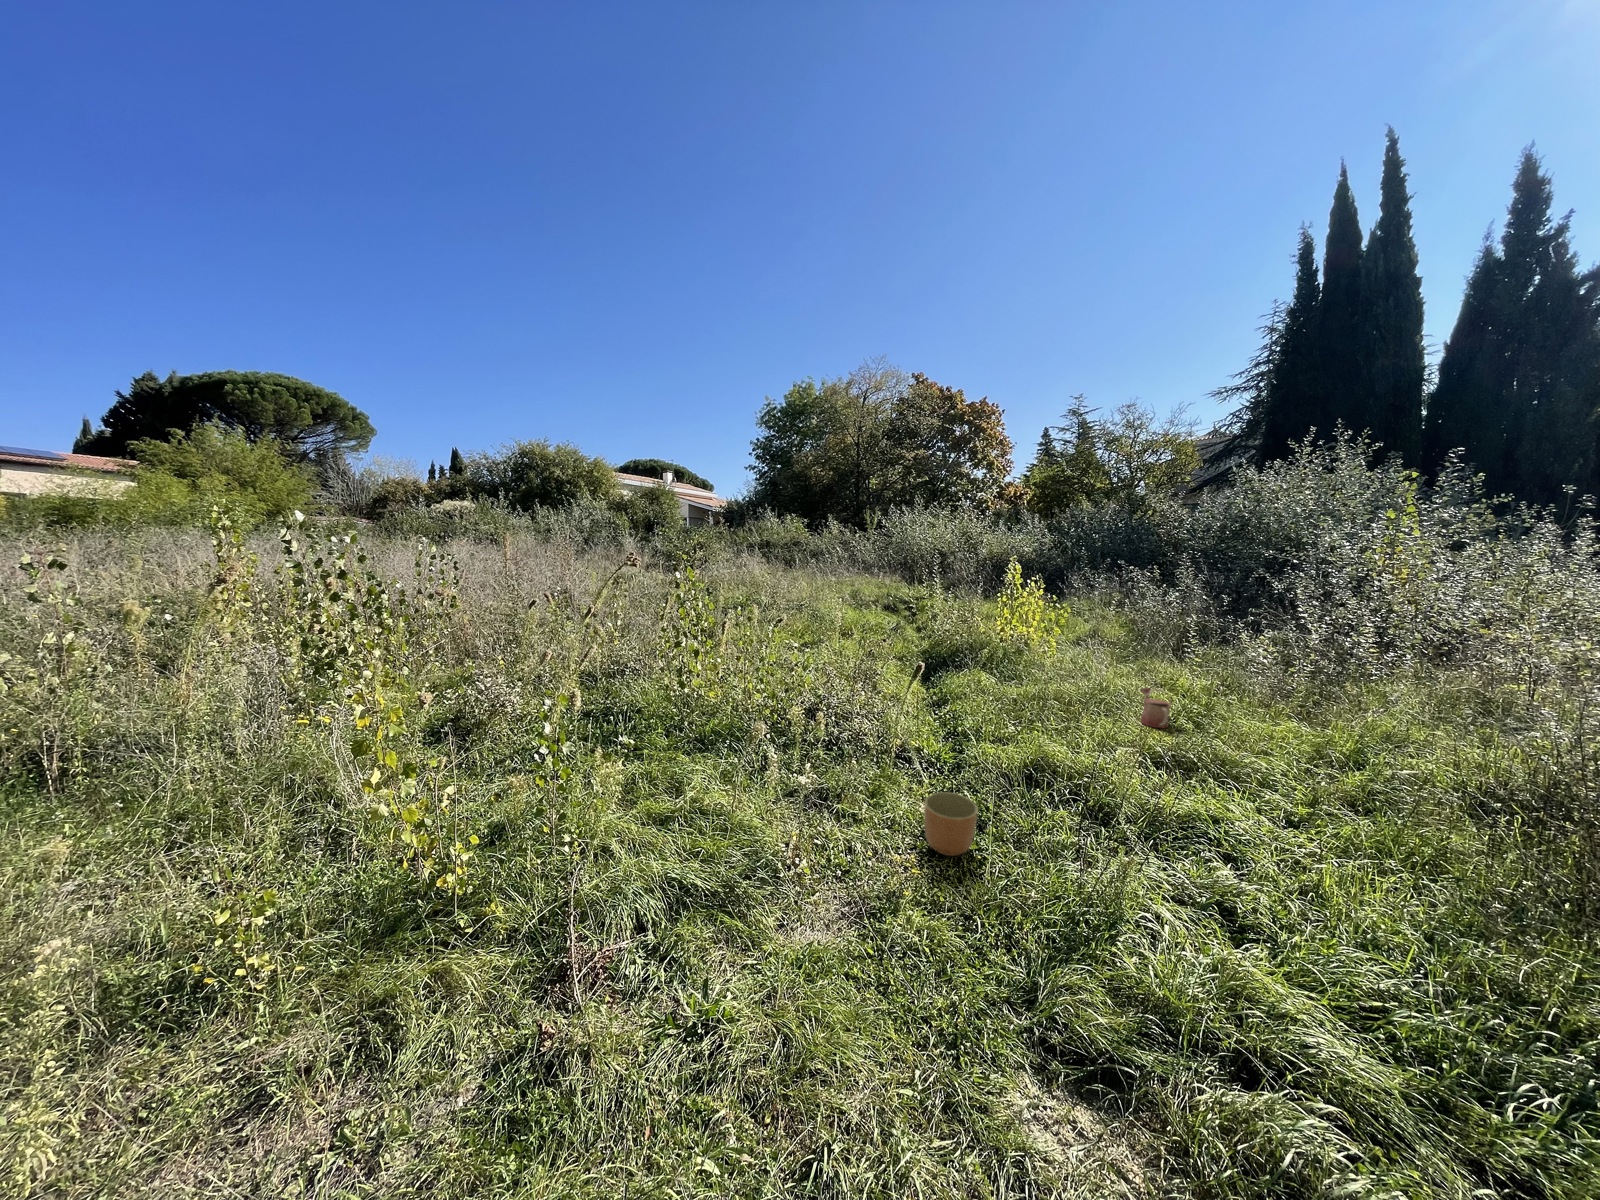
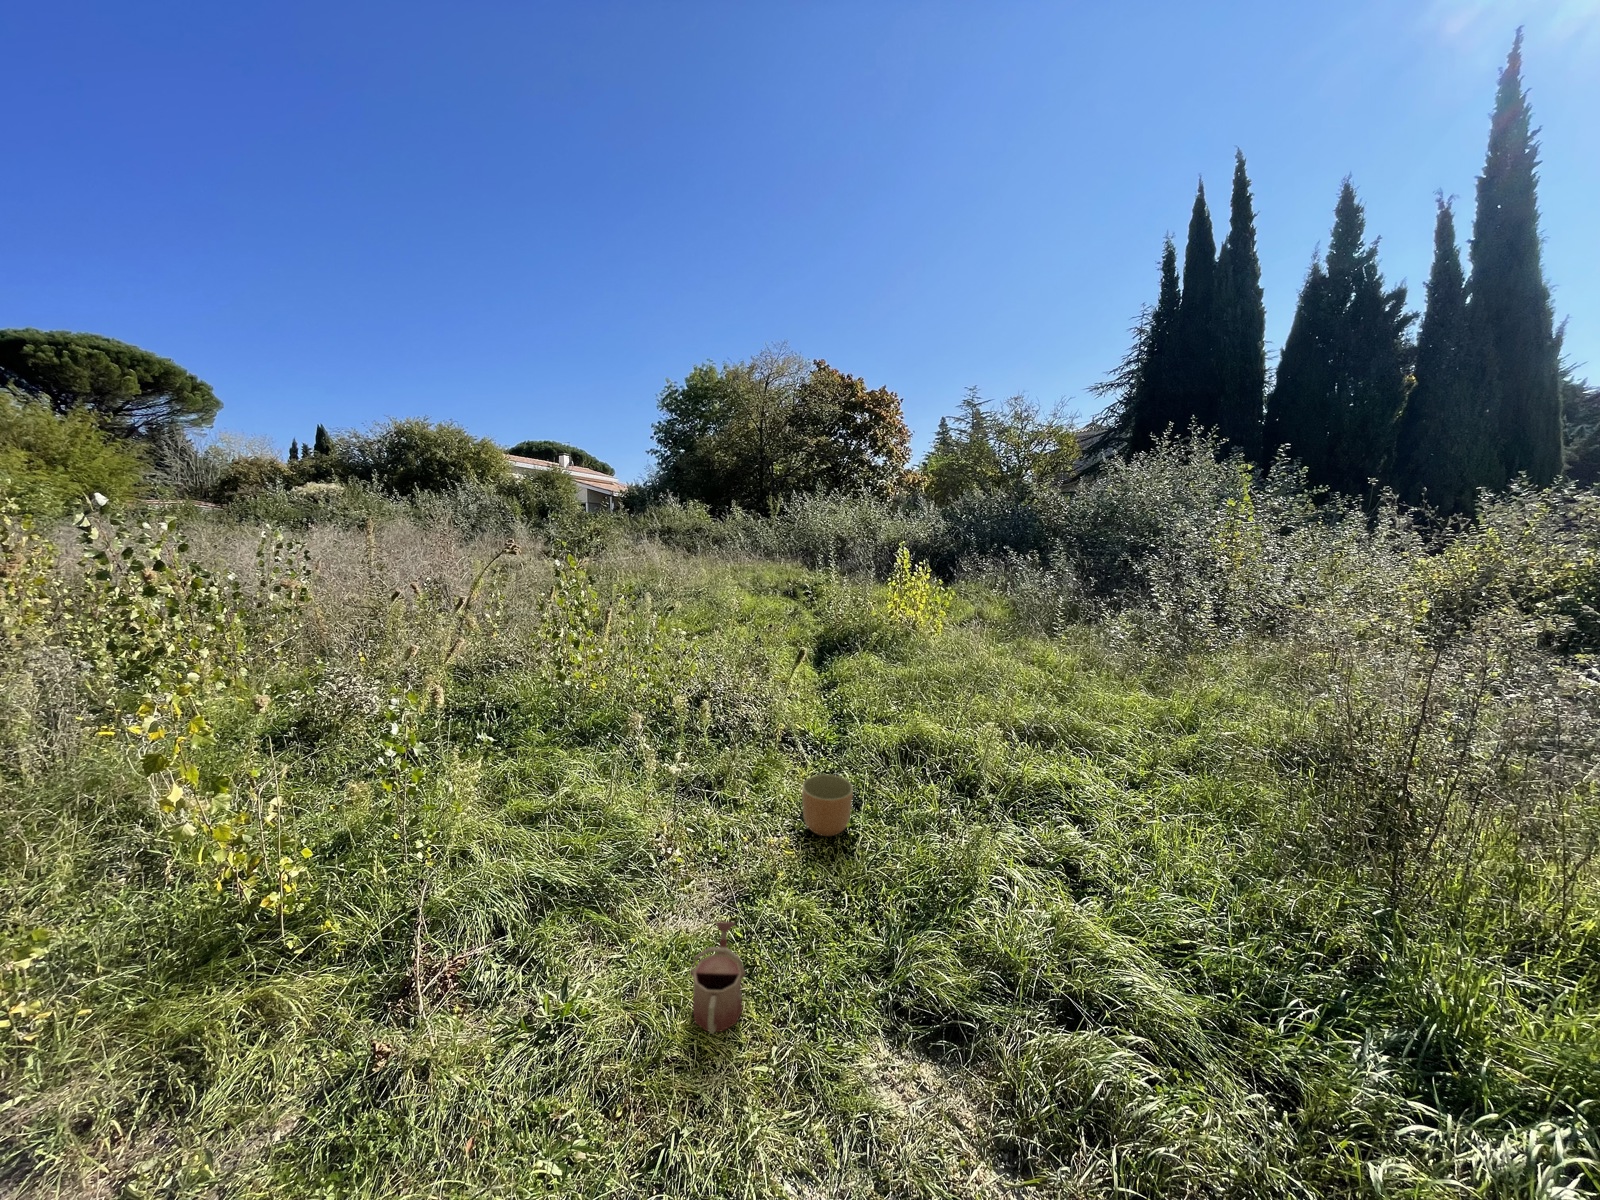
watering can: present [1141,688,1172,728] -> present [690,922,745,1034]

